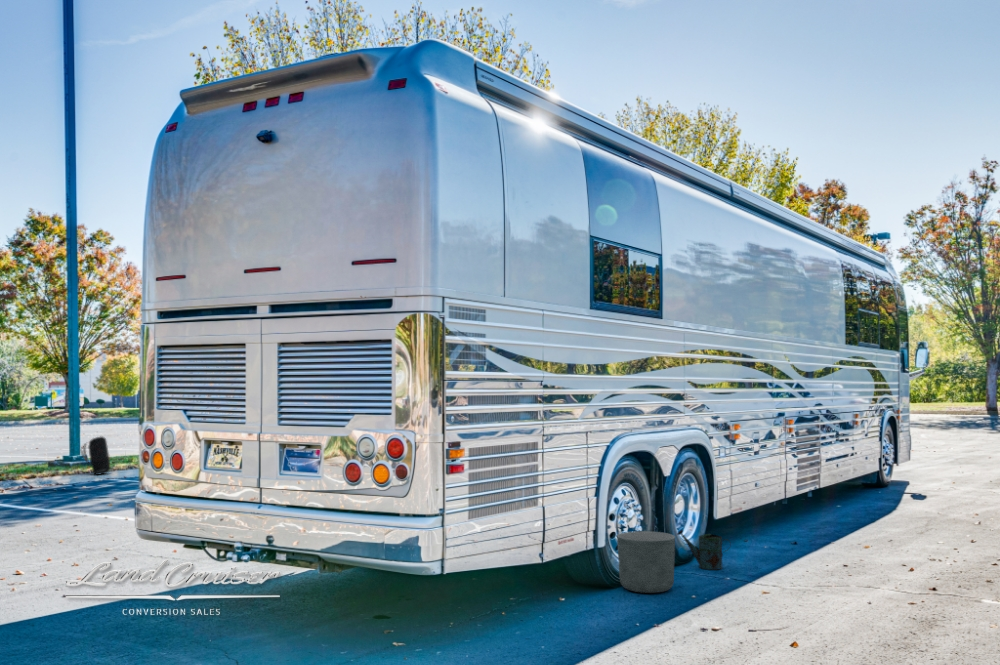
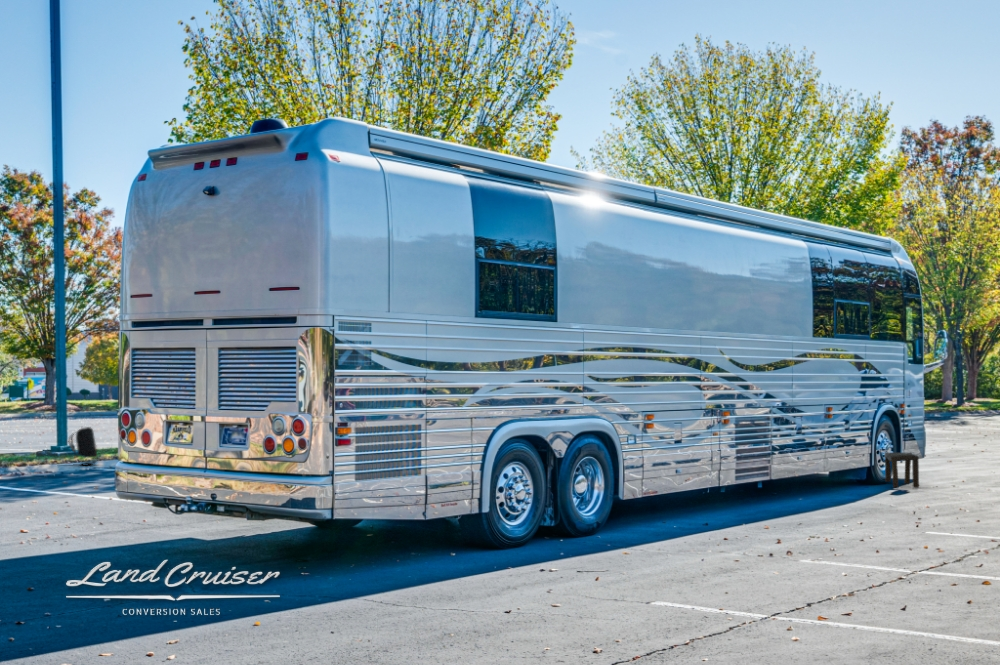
bench: none [875,453,918,487] -> present [885,453,919,488]
watering can: present [677,530,728,570] -> none [578,507,622,541]
planter: present [617,531,675,593] -> none [507,505,555,553]

